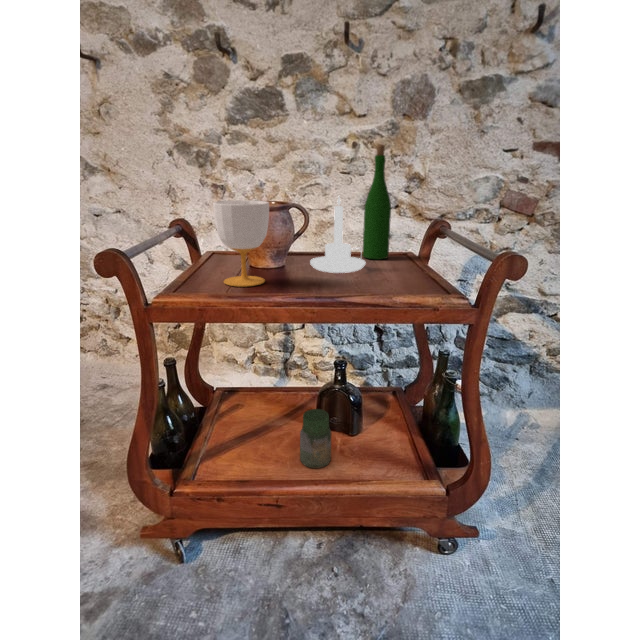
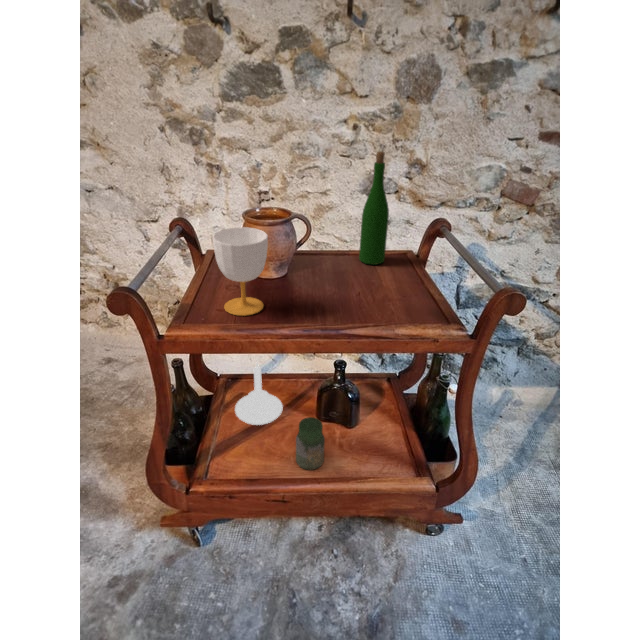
candle holder: present [310,197,365,273] -> present [235,363,282,425]

